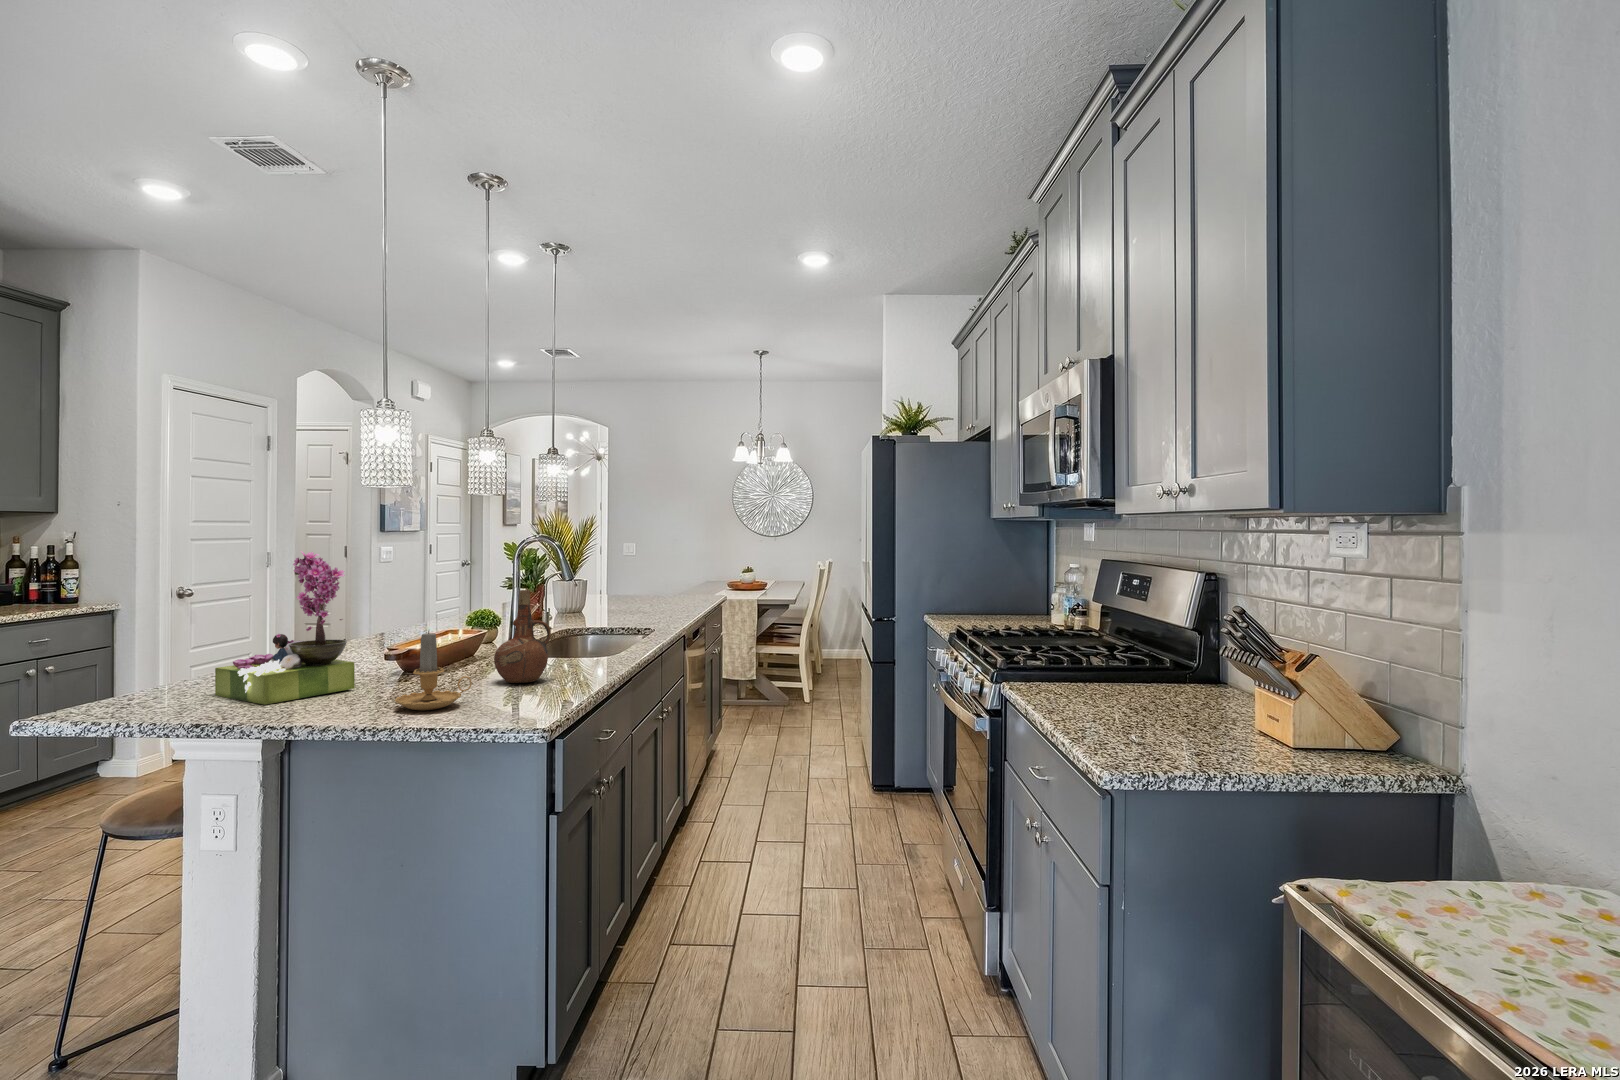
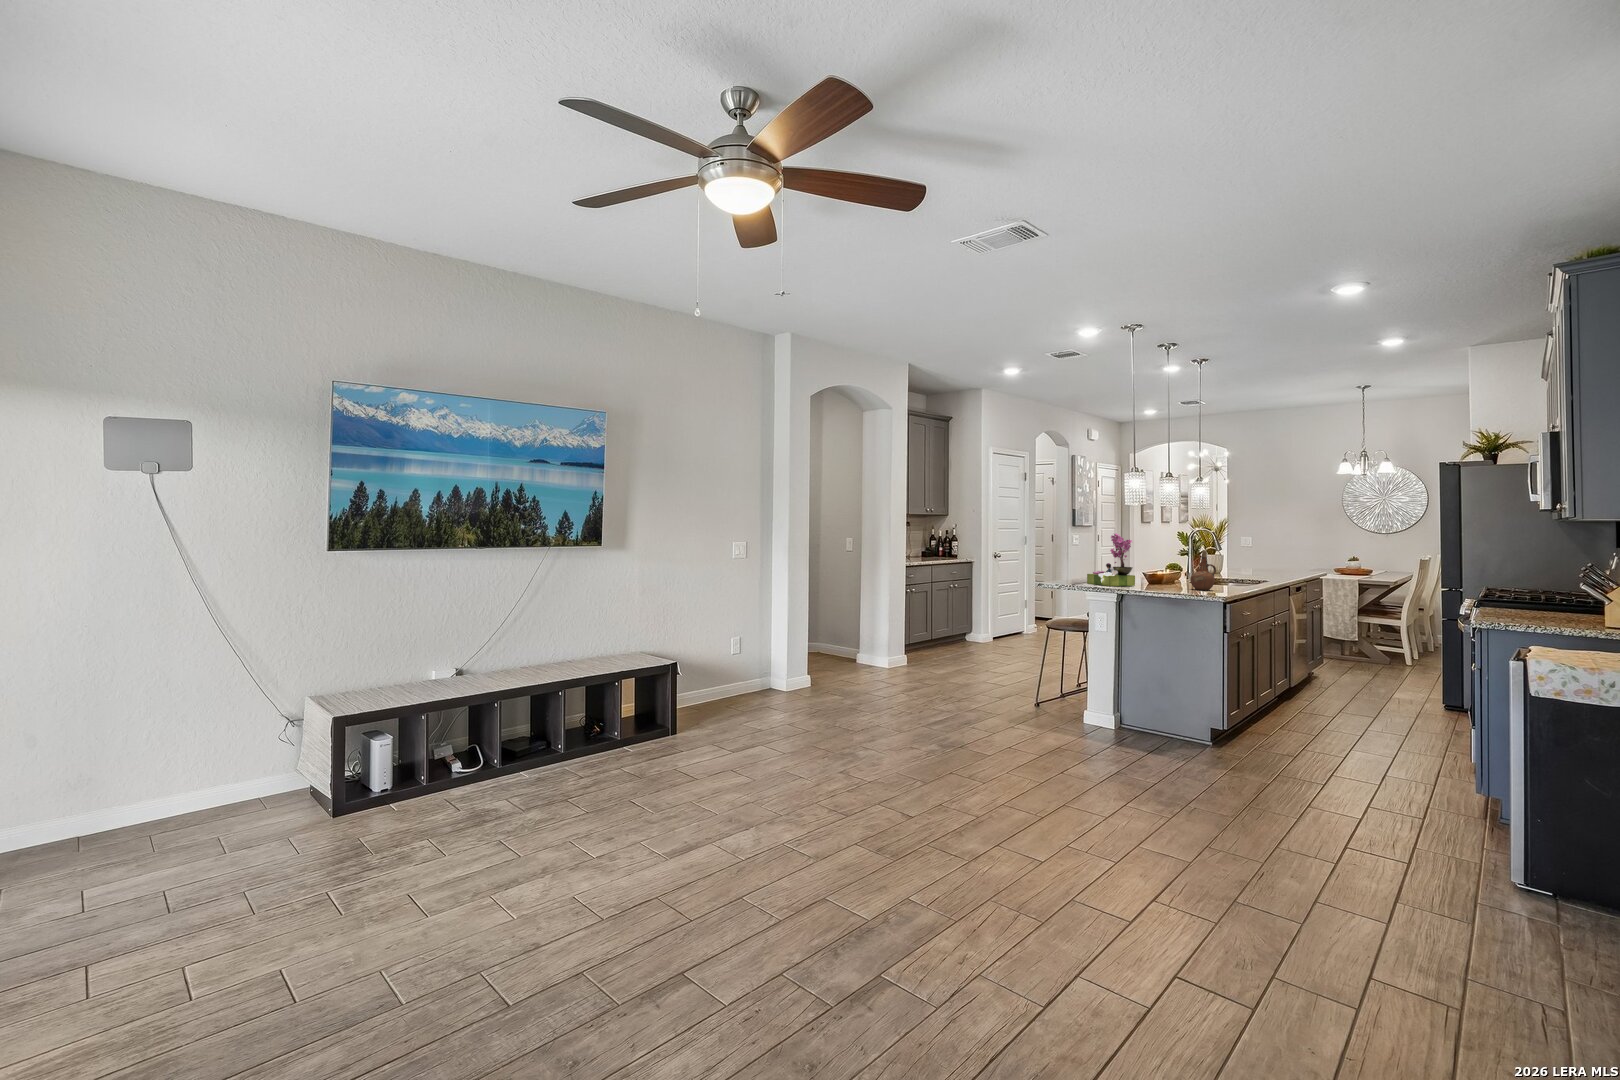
candle: present [395,631,472,710] -> none [1158,562,1186,592]

